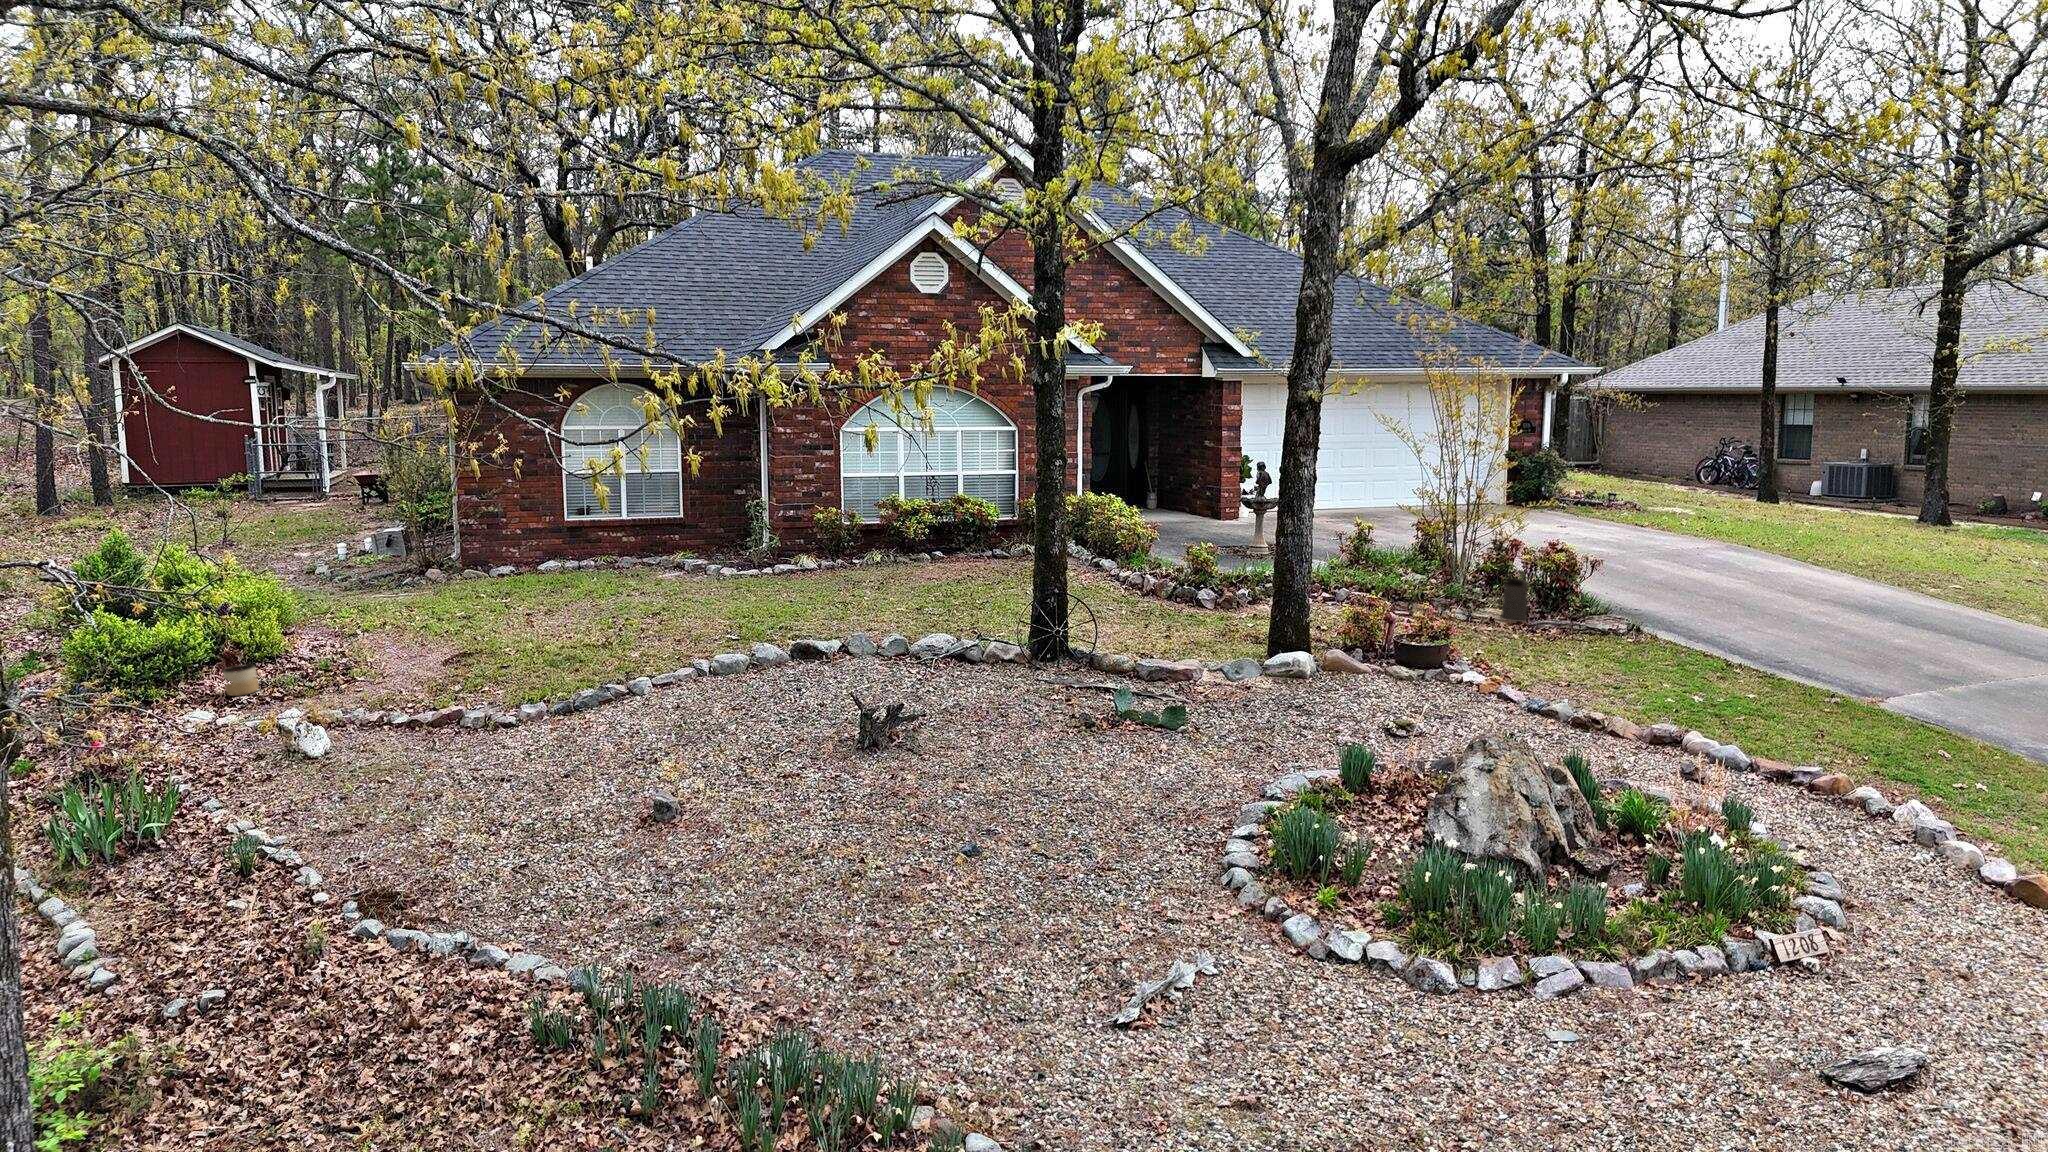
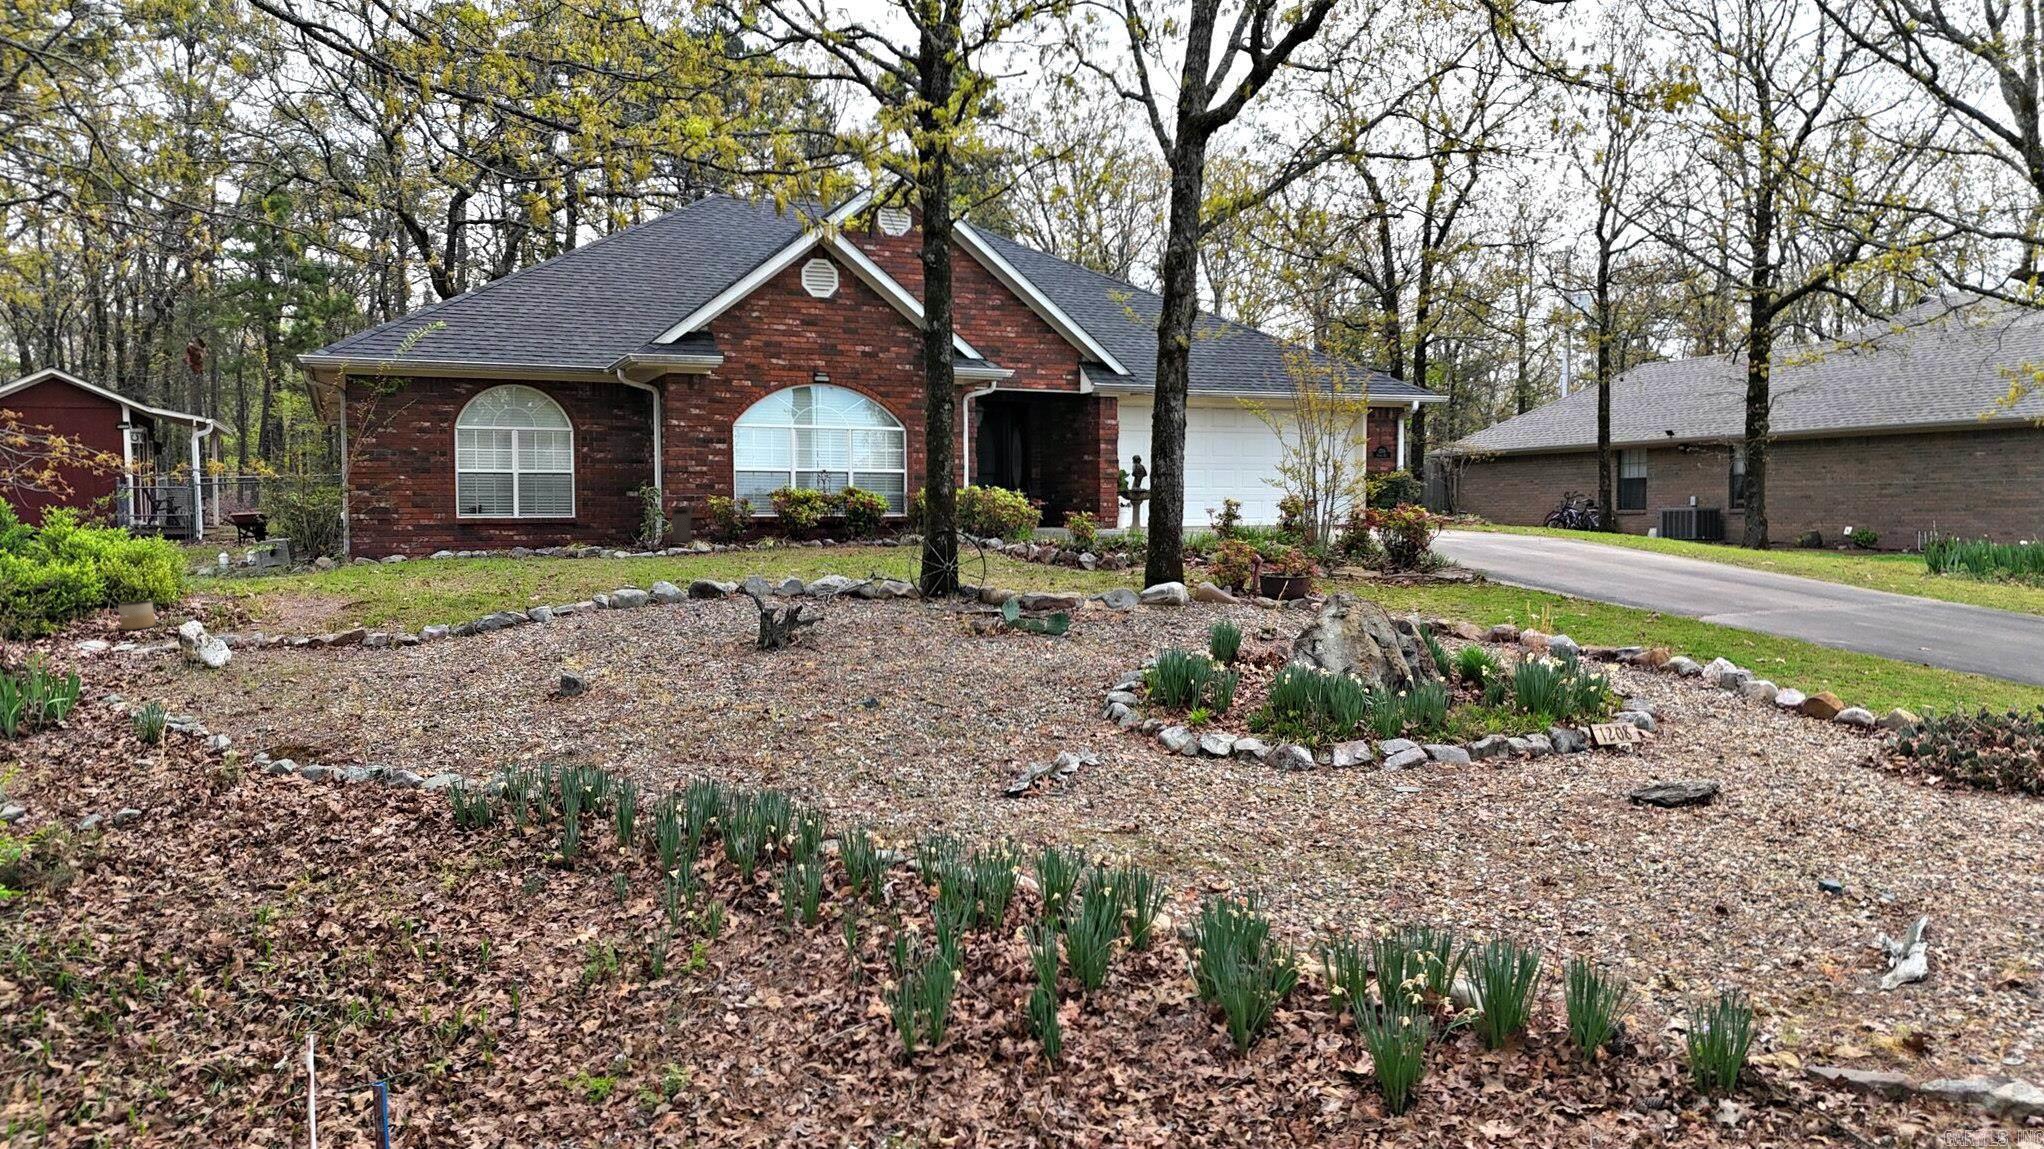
watering can: present [1498,570,1529,622] -> present [672,507,693,542]

